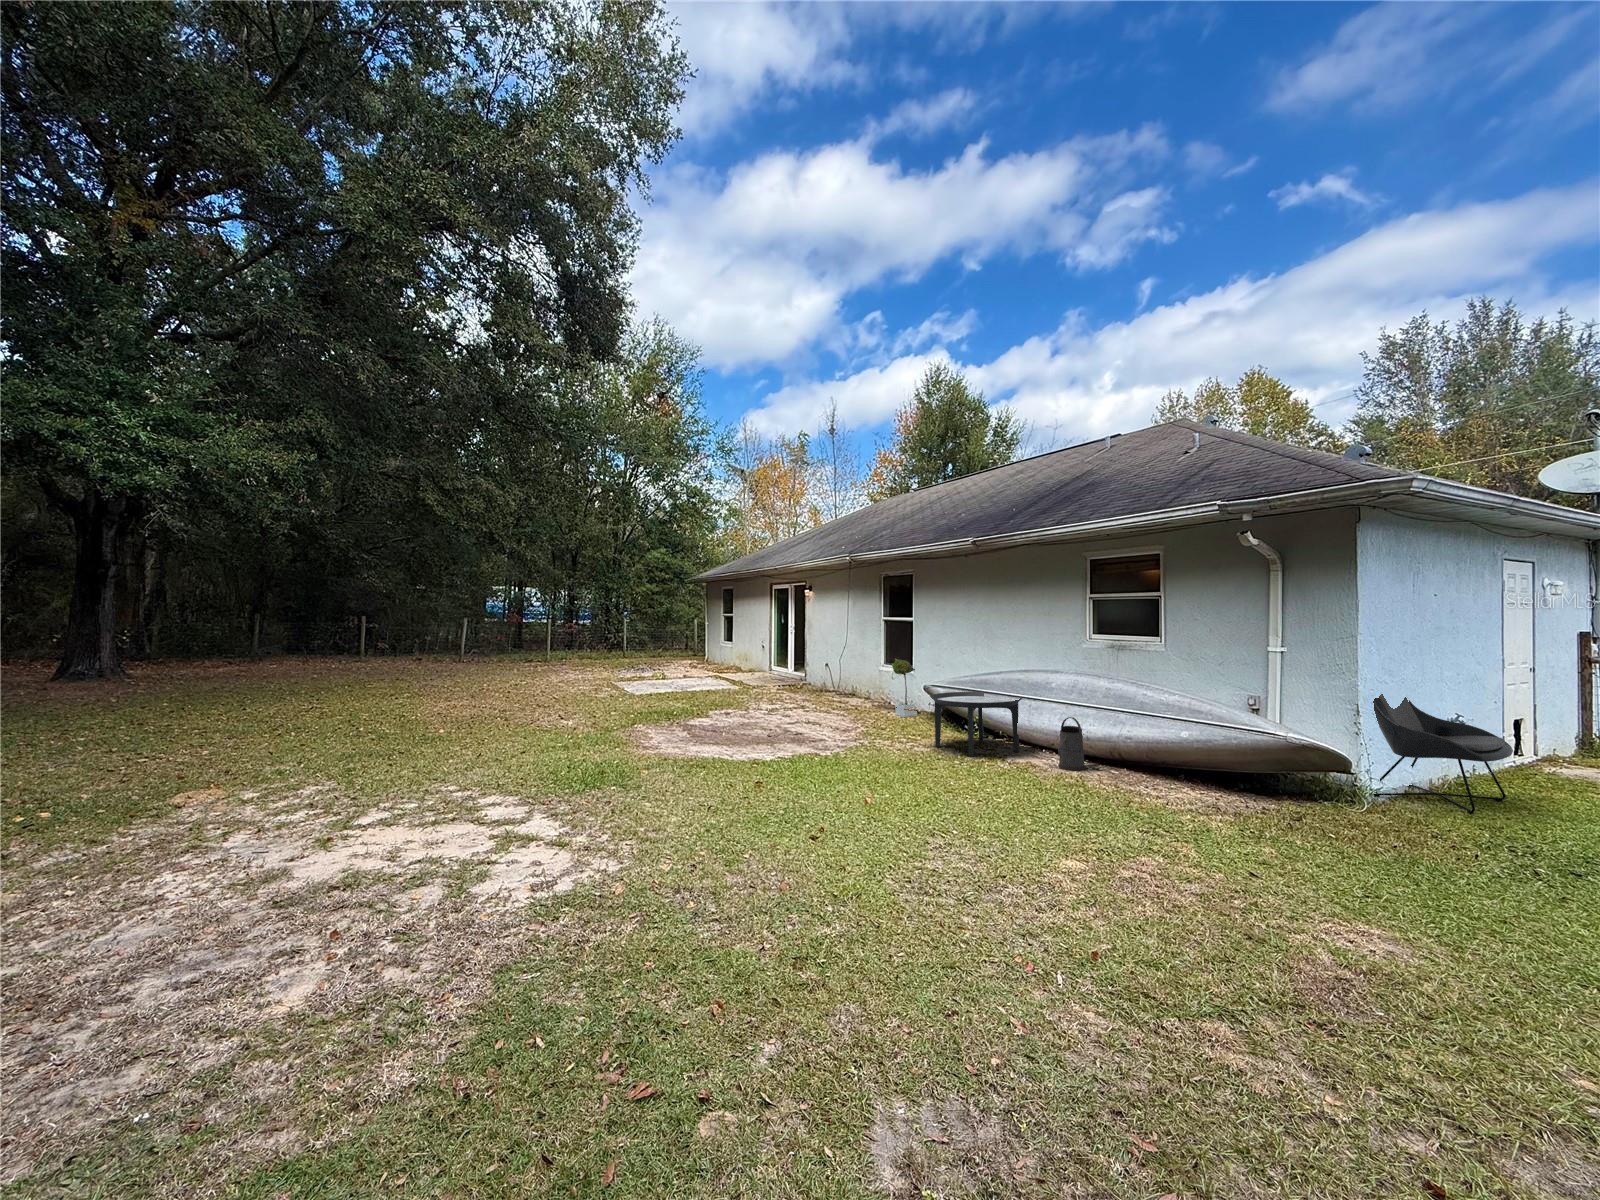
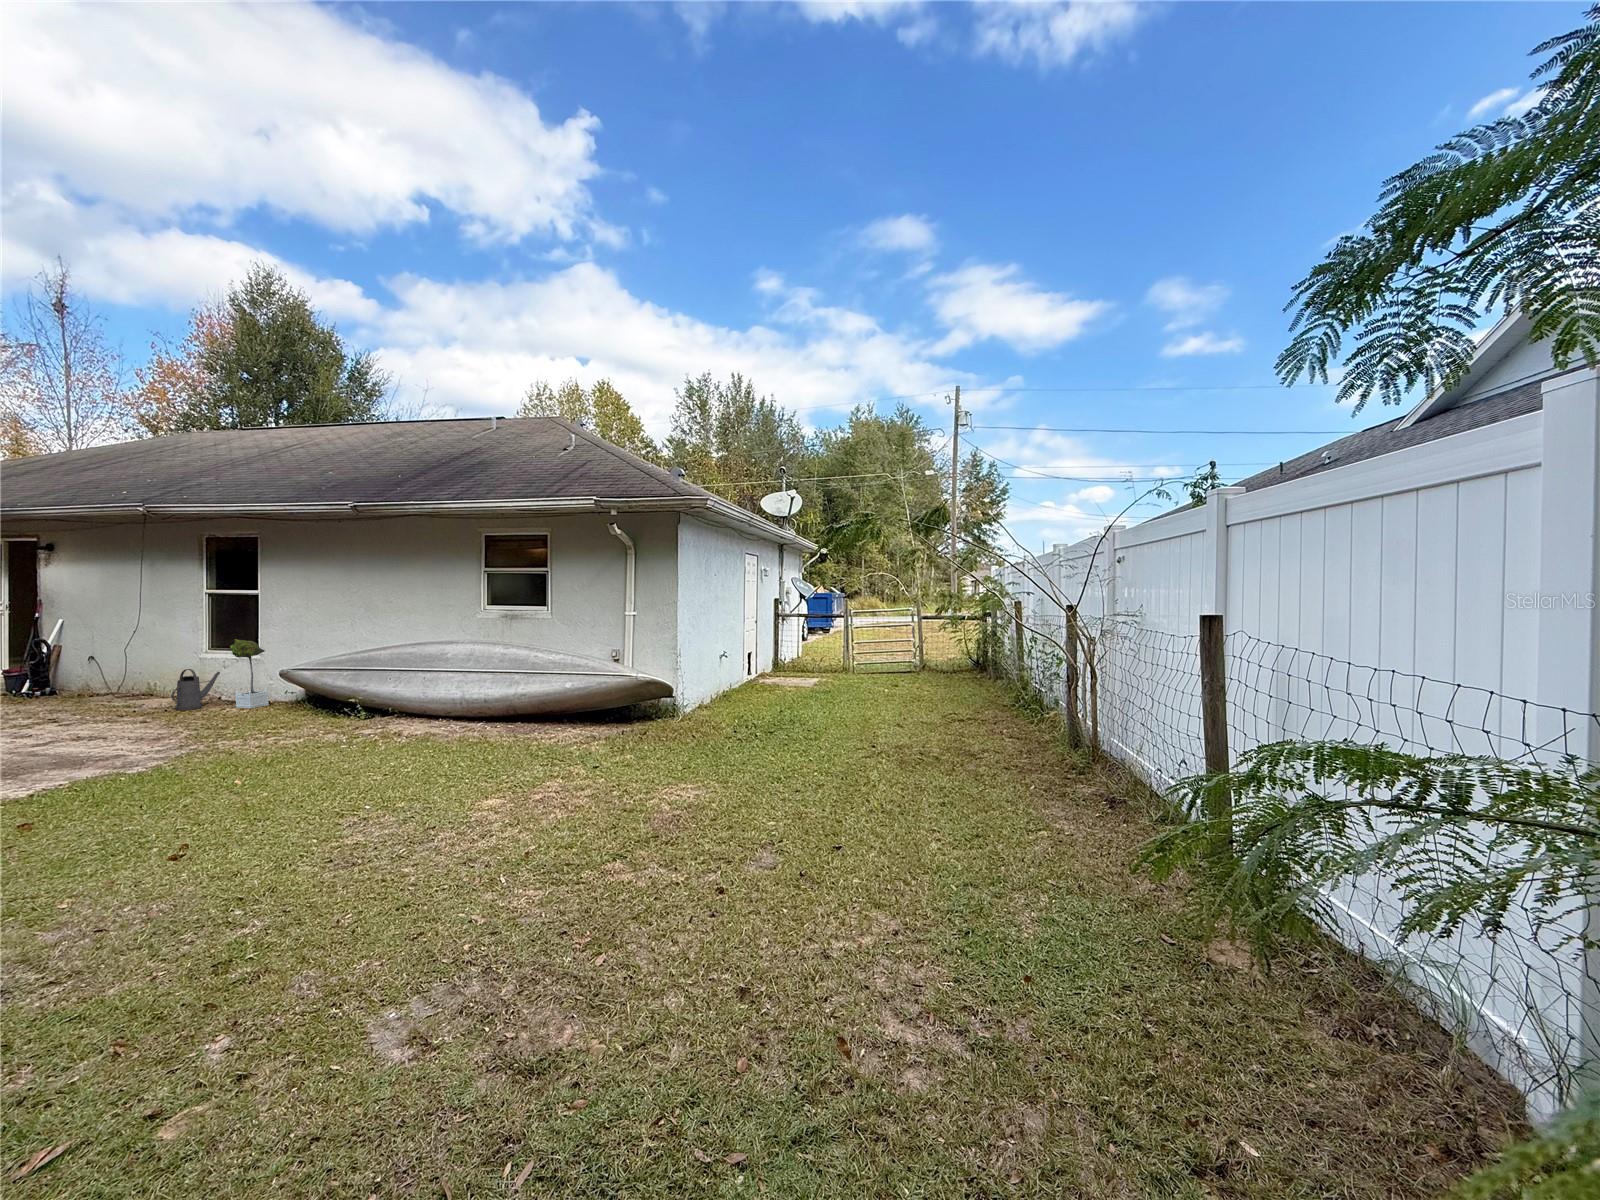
round table: present [930,692,1022,757] -> none [302,668,415,737]
lounge chair: present [1373,694,1513,814] -> none [686,639,757,717]
watering can: present [1058,717,1086,770] -> present [171,669,220,710]

